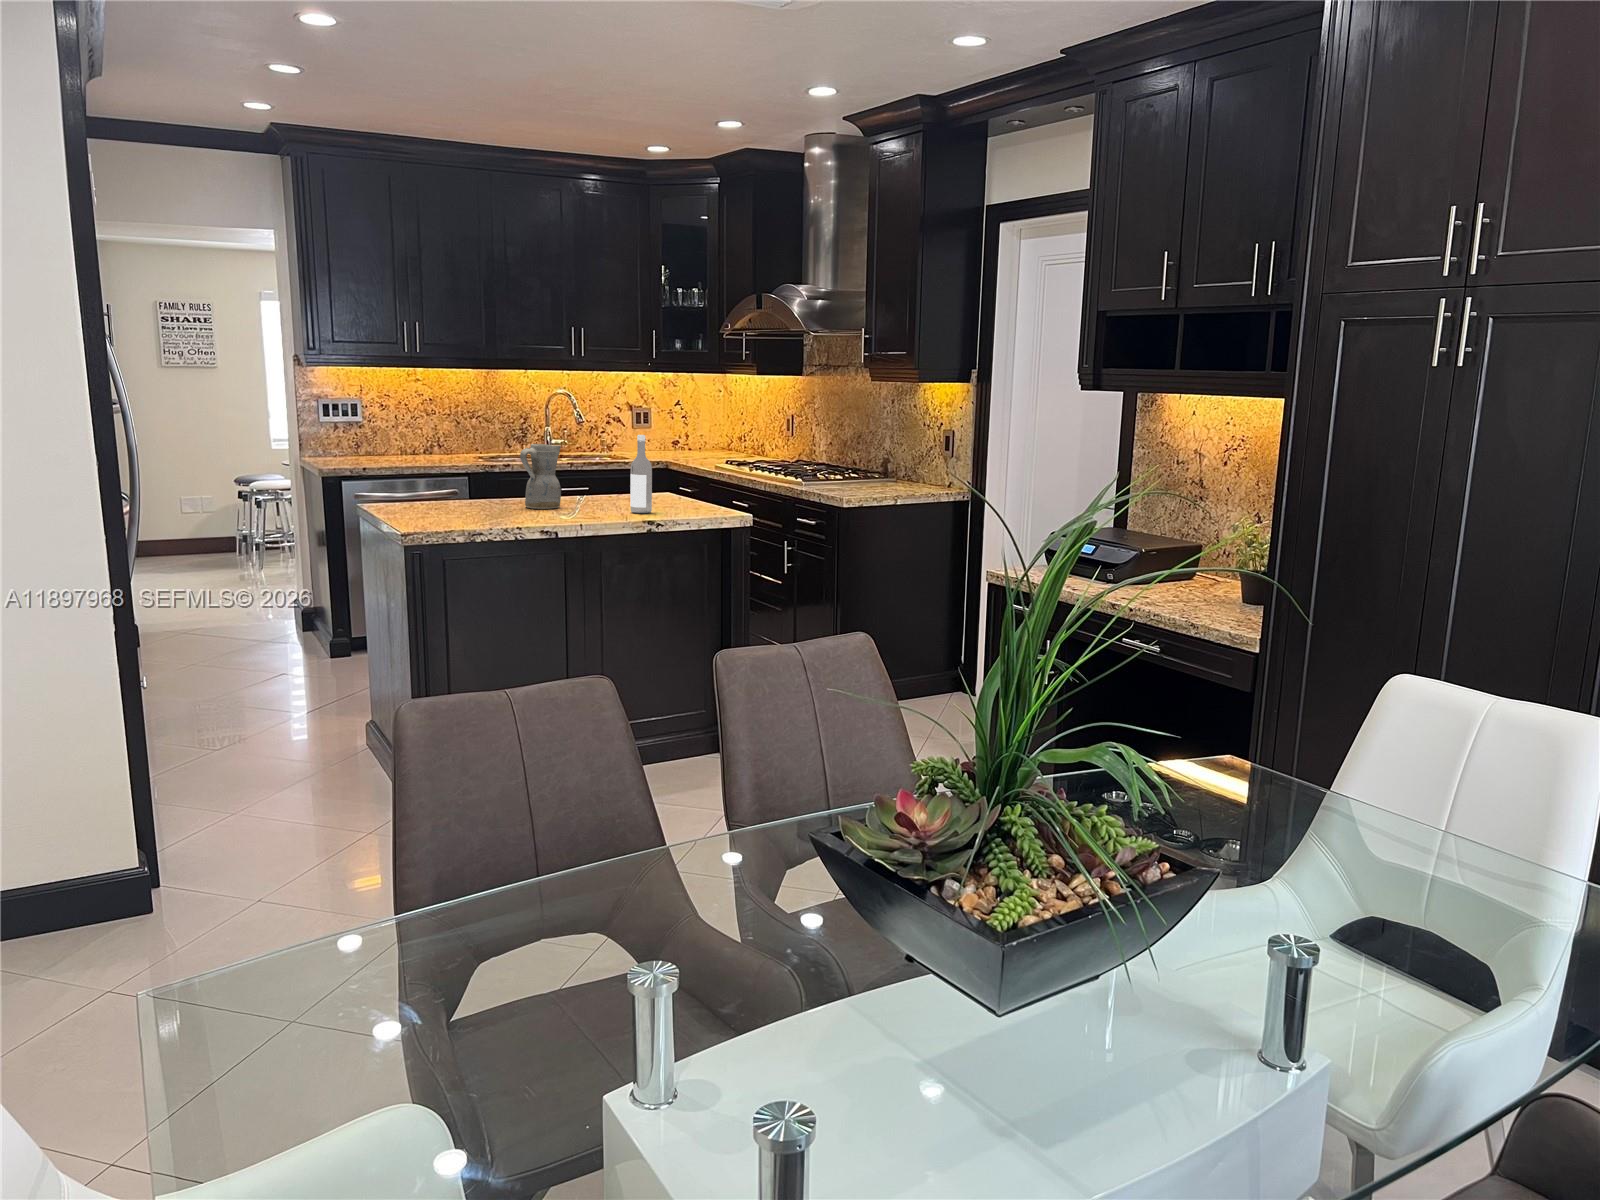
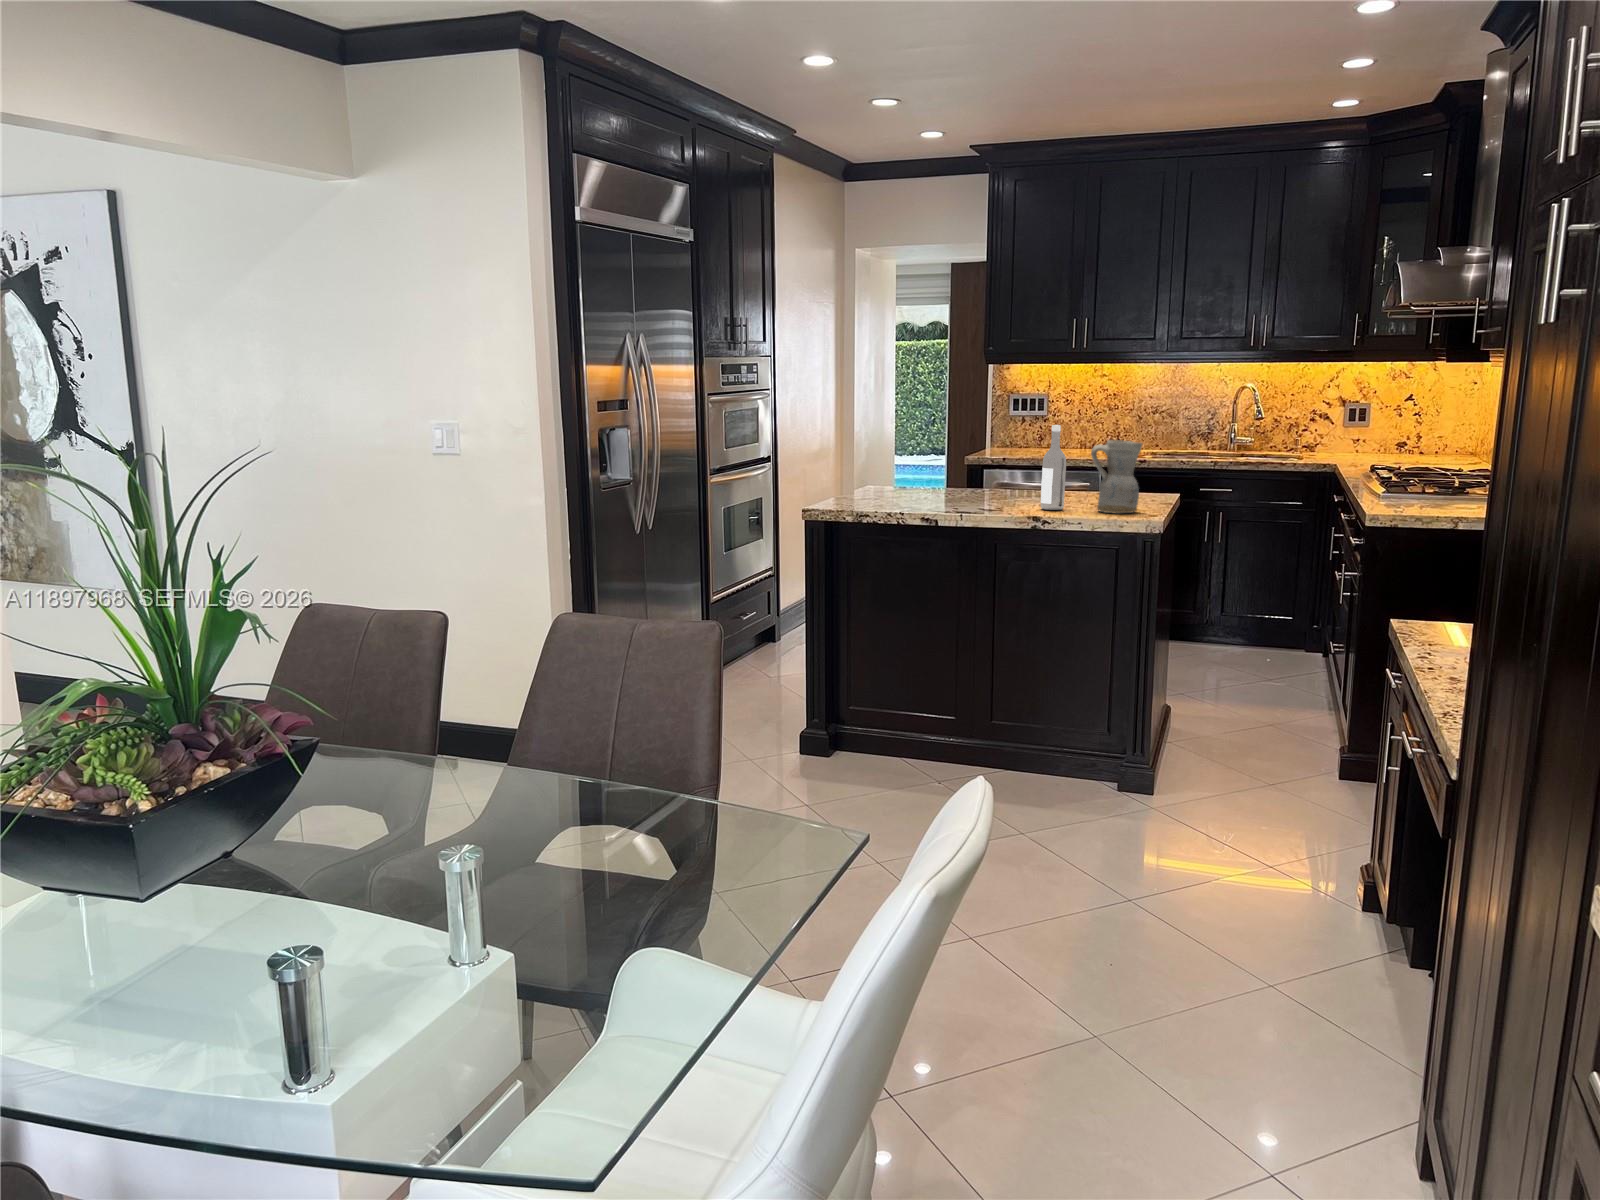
ceramic pitcher: present [520,444,561,509] -> present [1091,440,1142,513]

